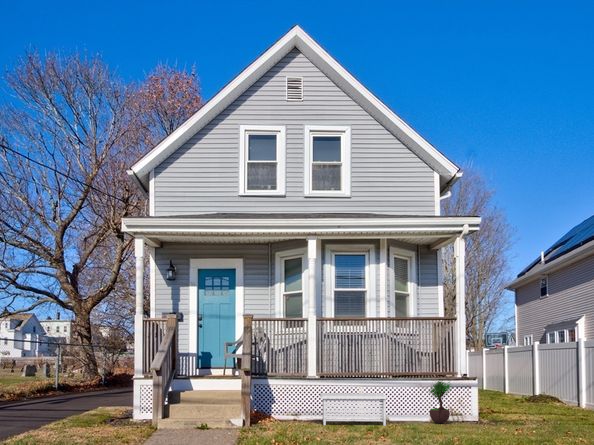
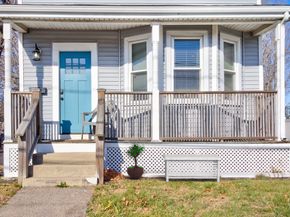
potted tree: present [430,380,450,424] -> present [126,144,145,179]

